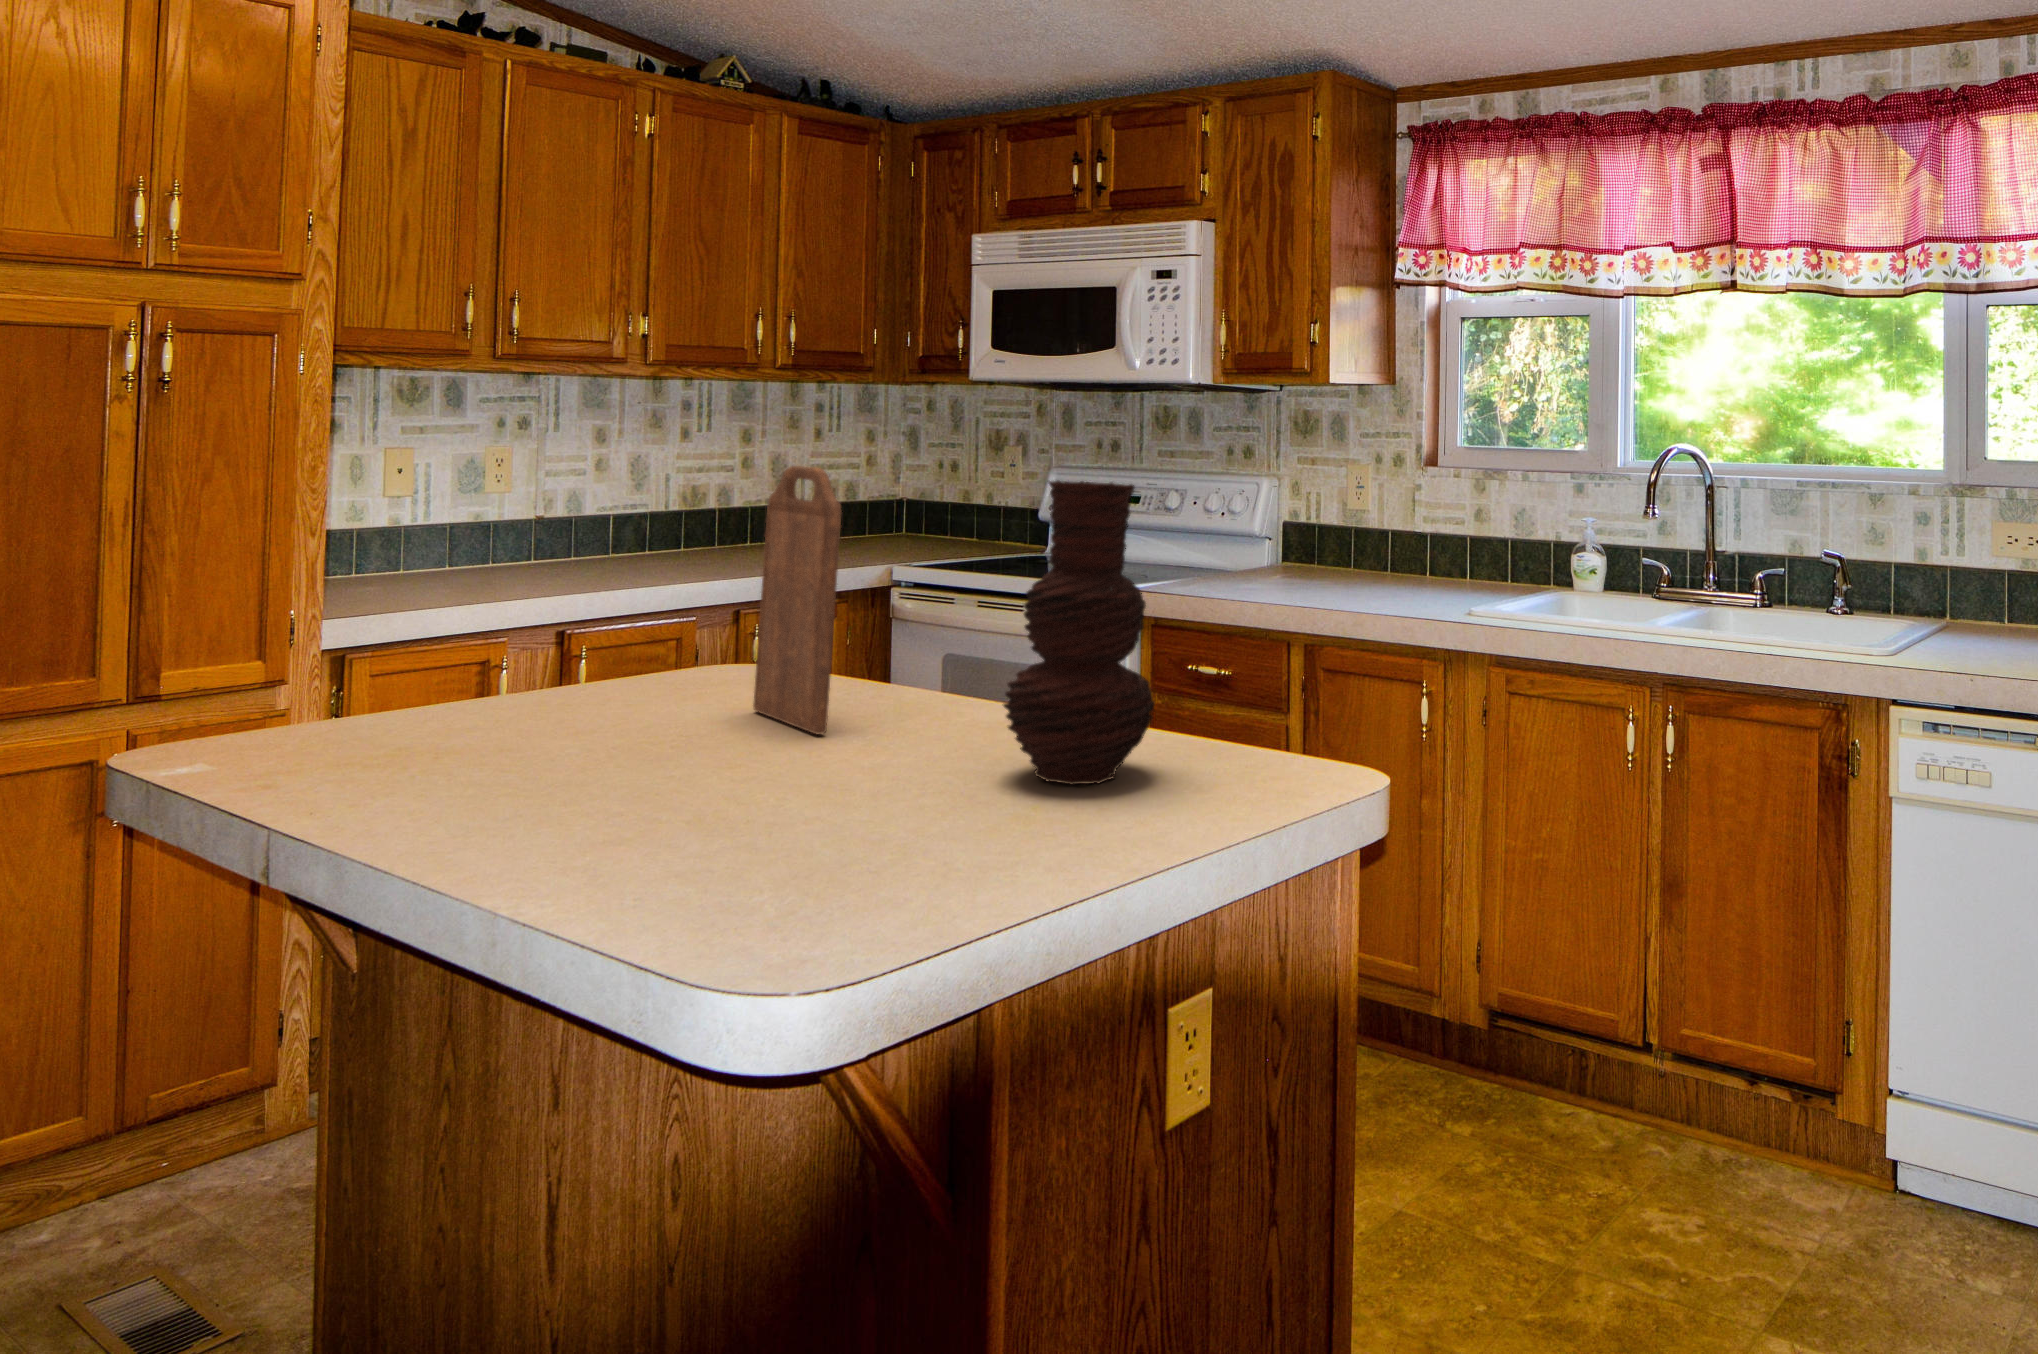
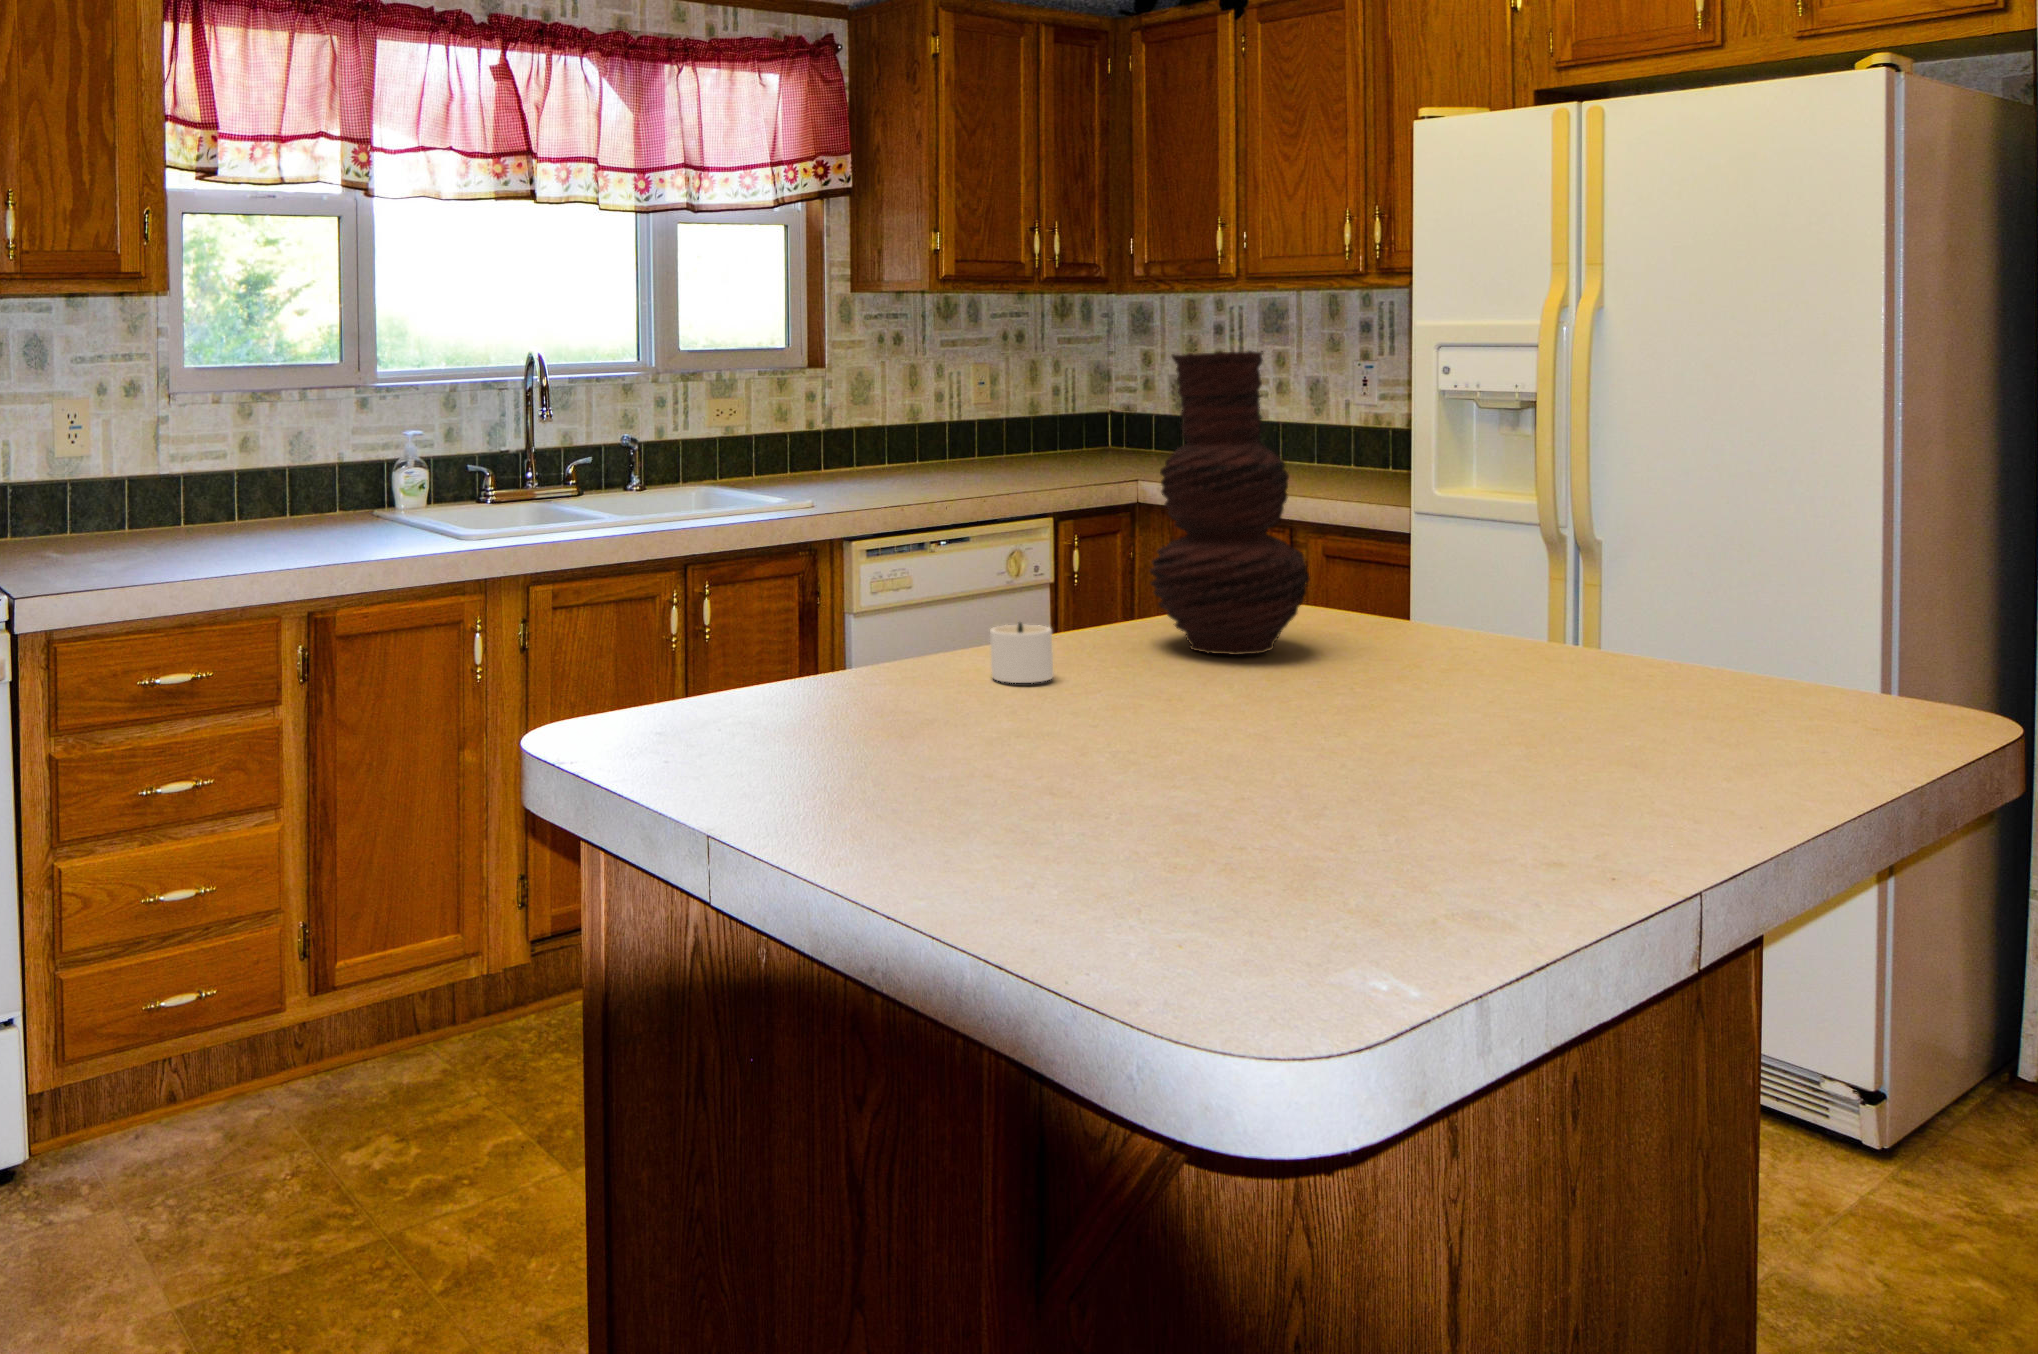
cutting board: present [753,466,841,734] -> none [792,363,994,727]
candle: none [896,690,950,747] -> present [990,623,1053,683]

